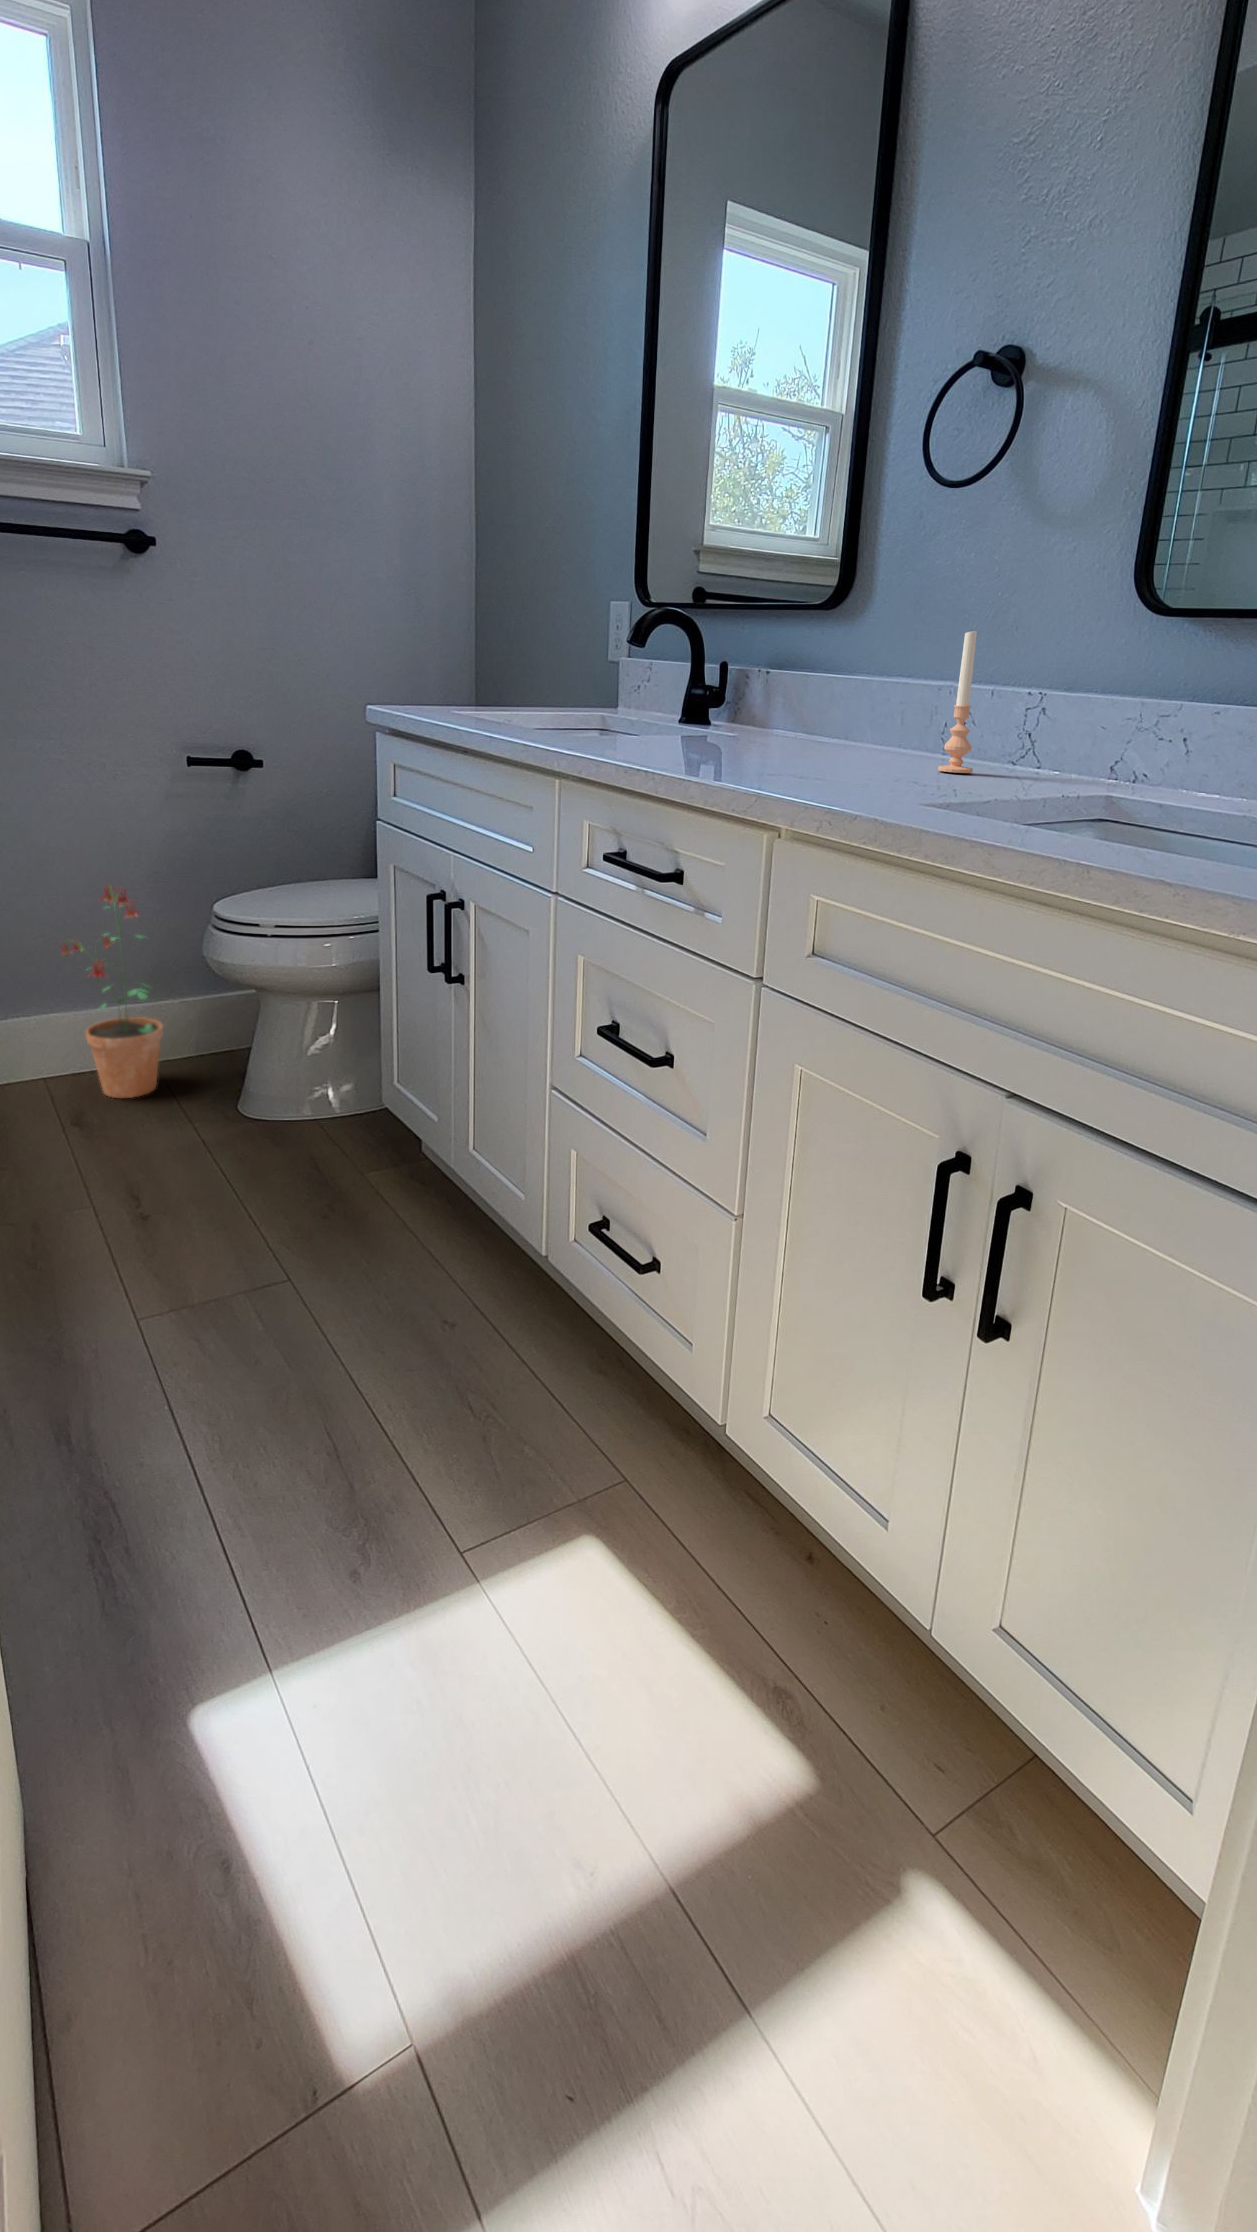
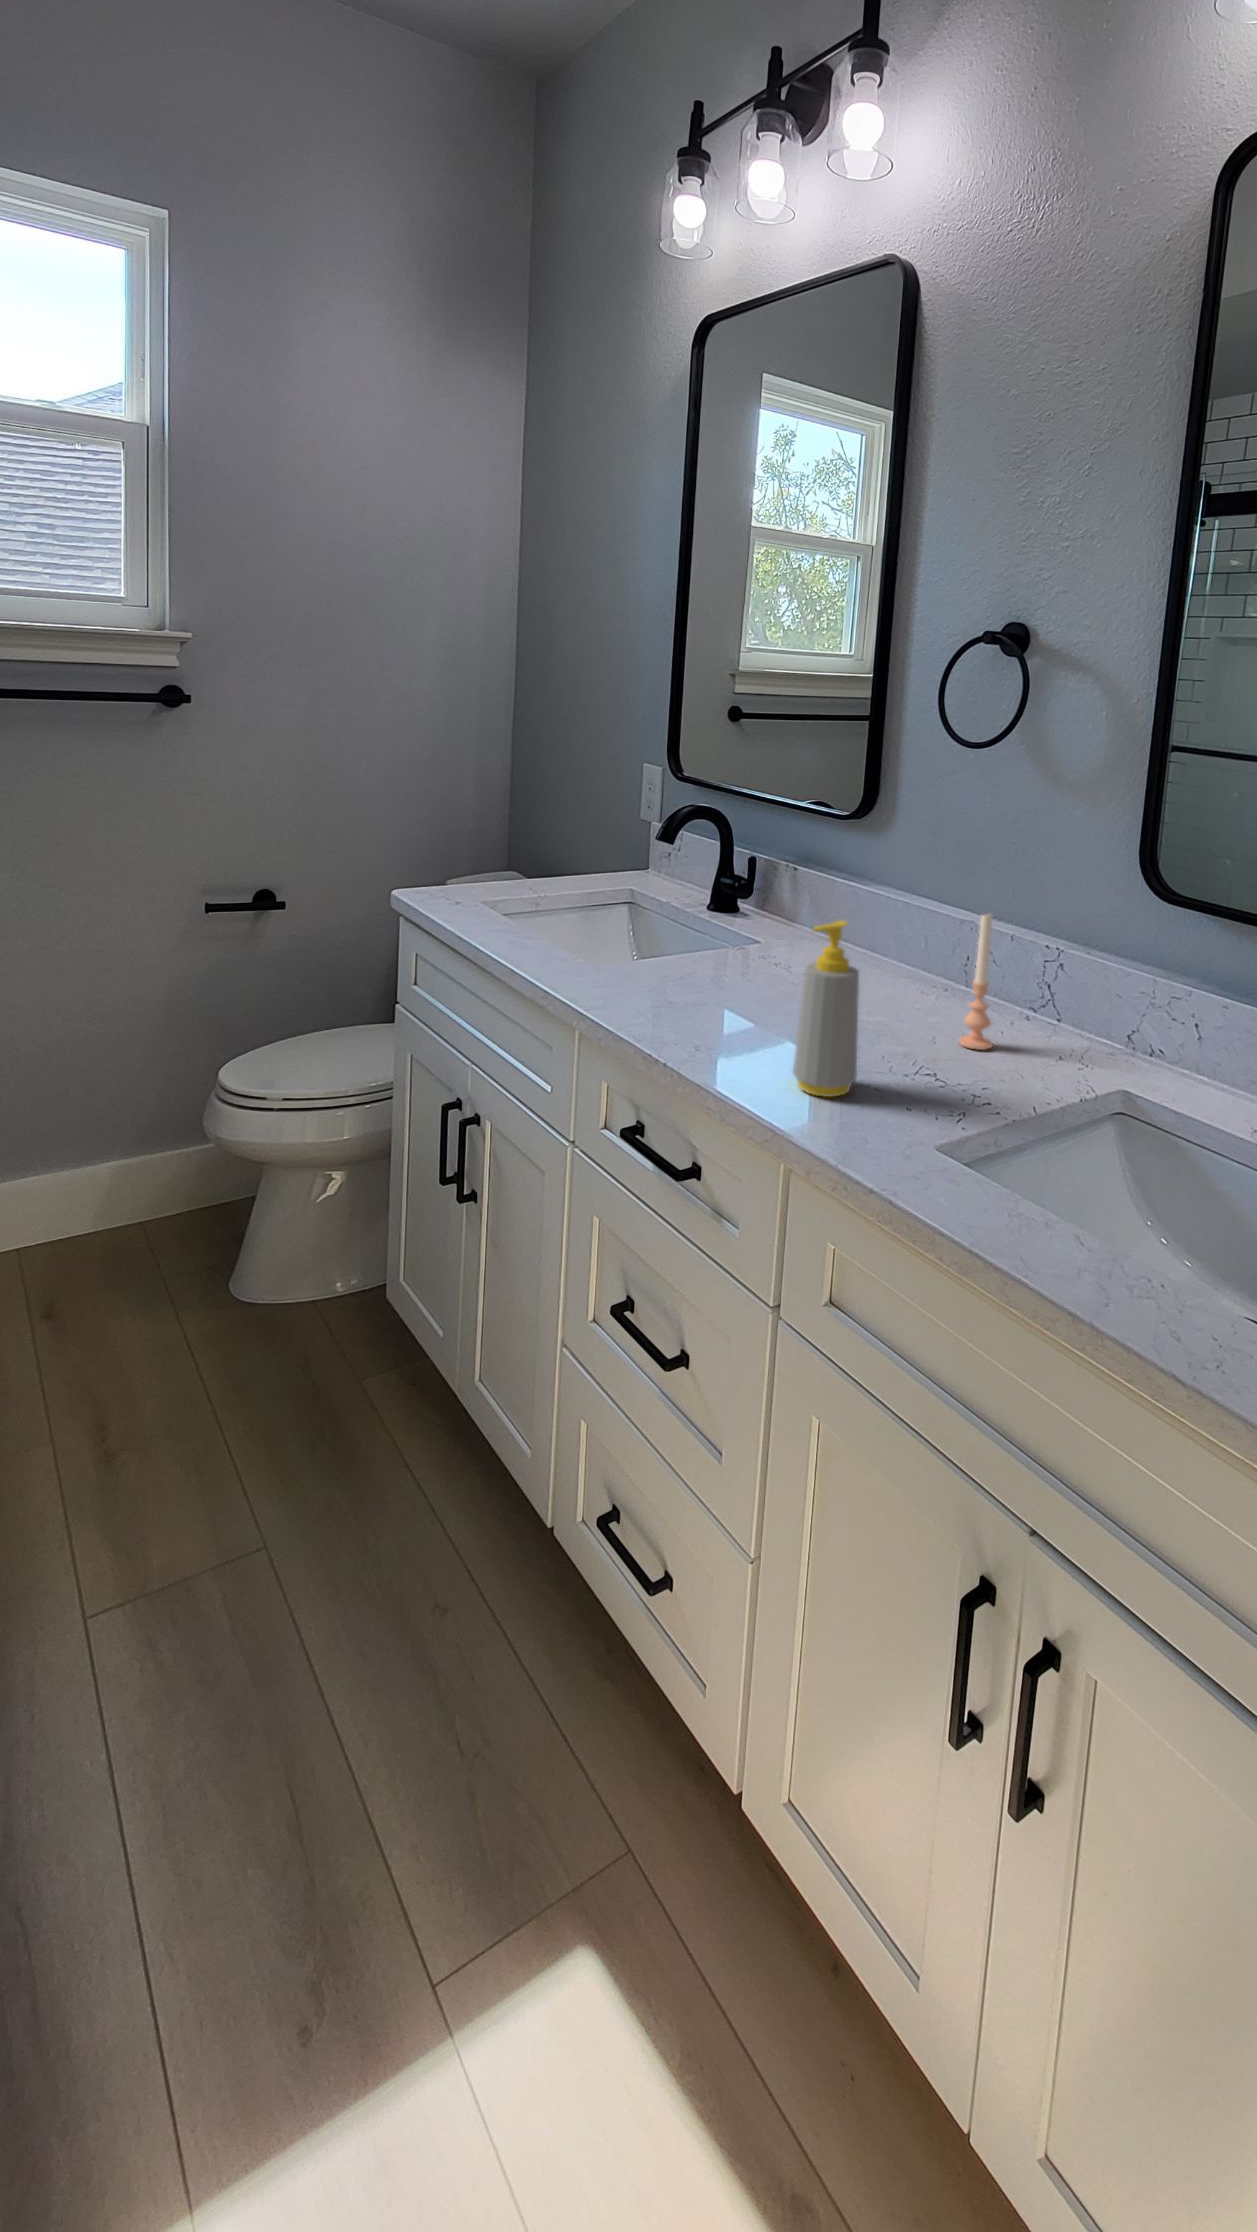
soap bottle: none [772,600,841,780] -> present [793,921,859,1097]
potted plant: present [60,885,163,1098] -> none [43,1041,153,1279]

